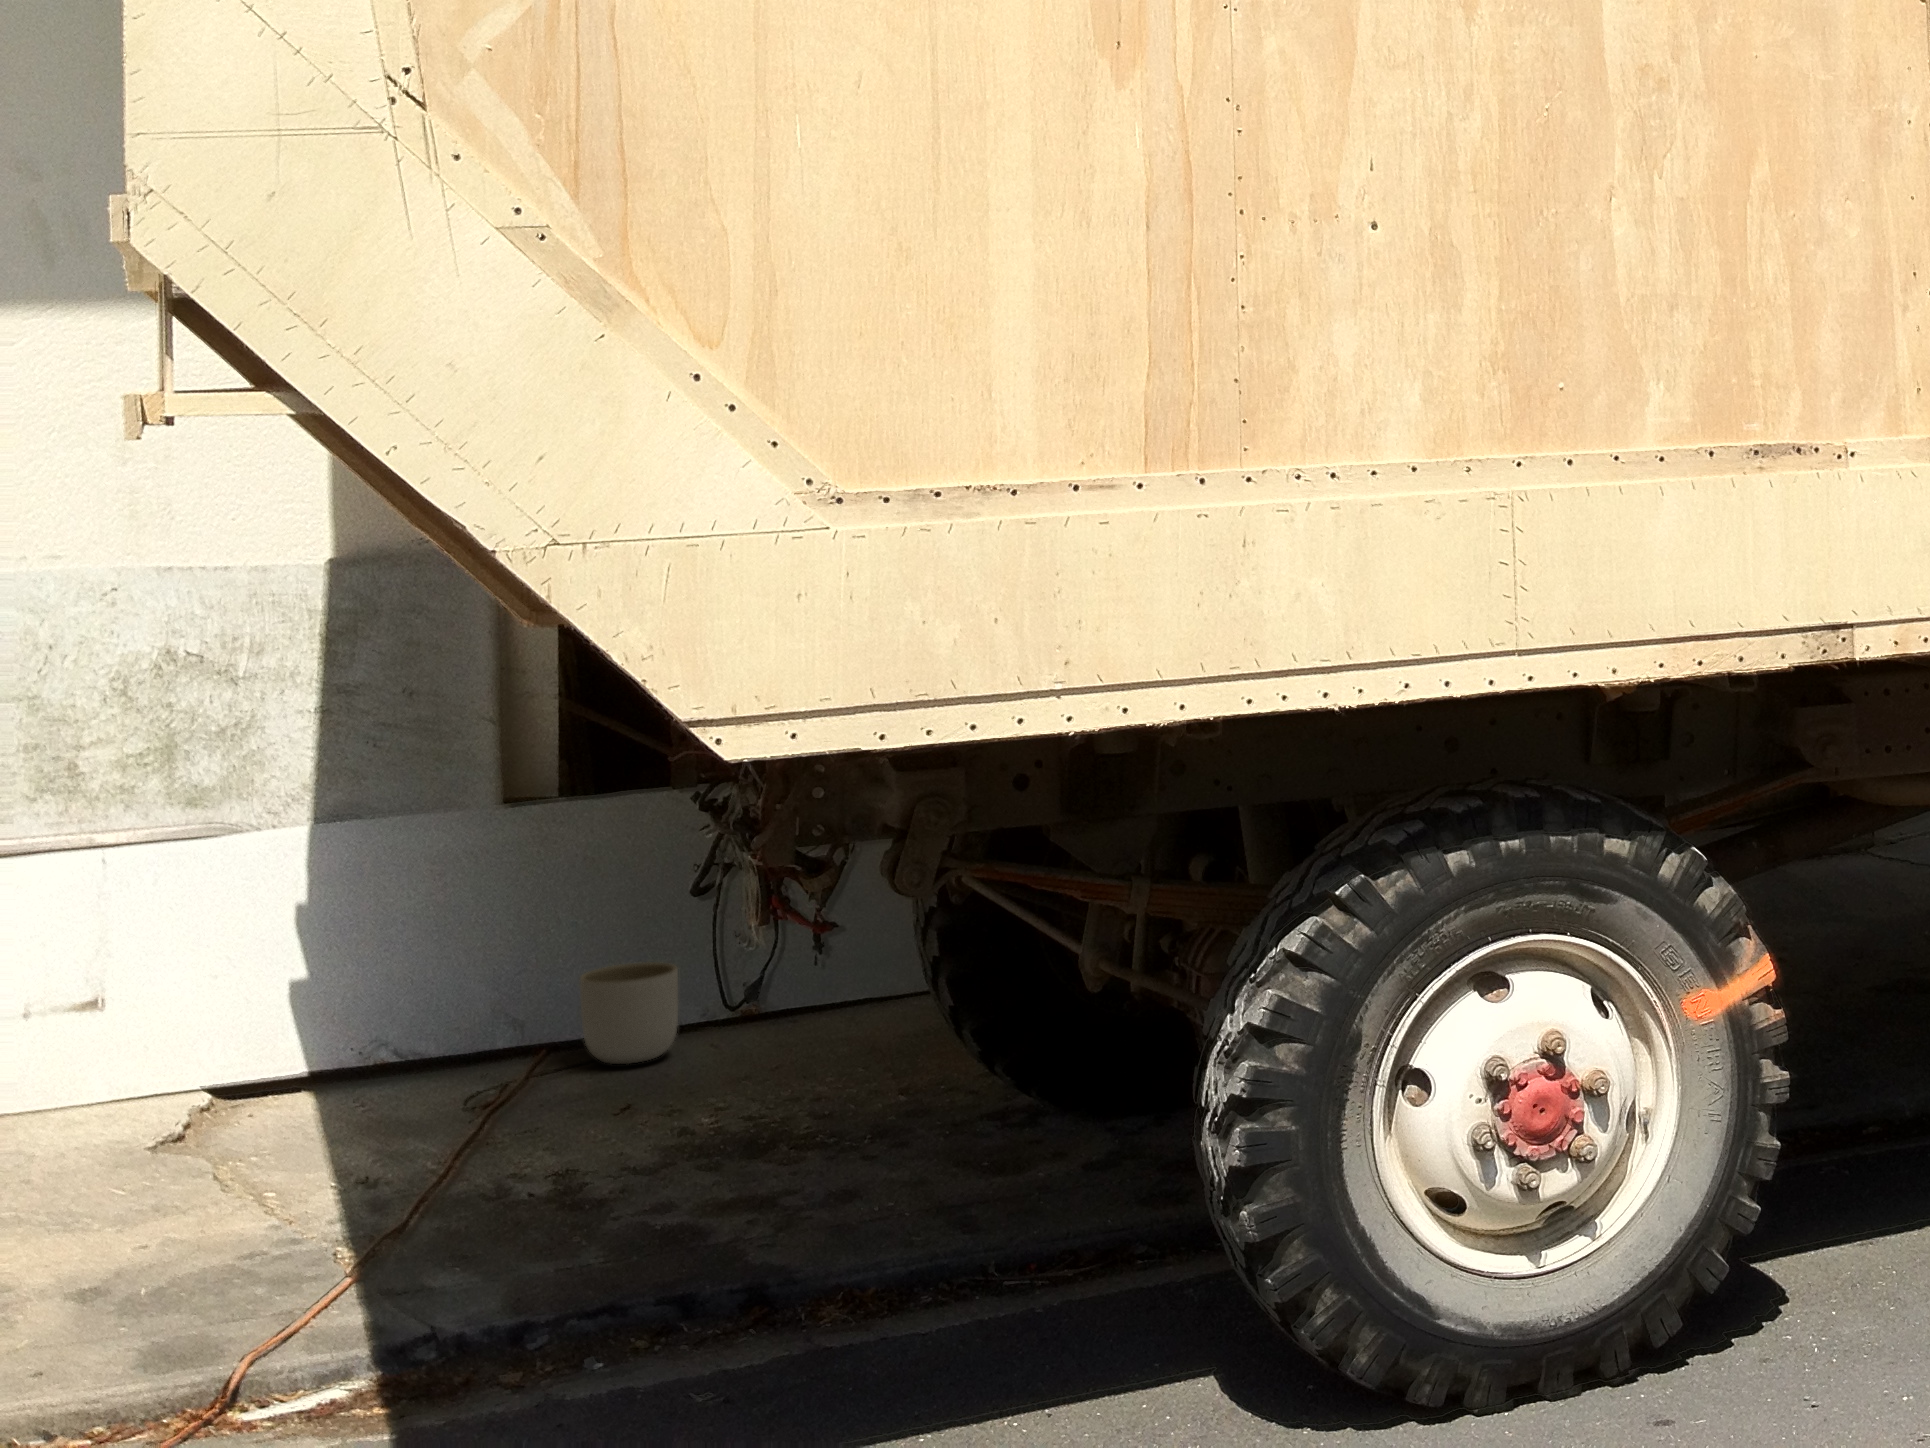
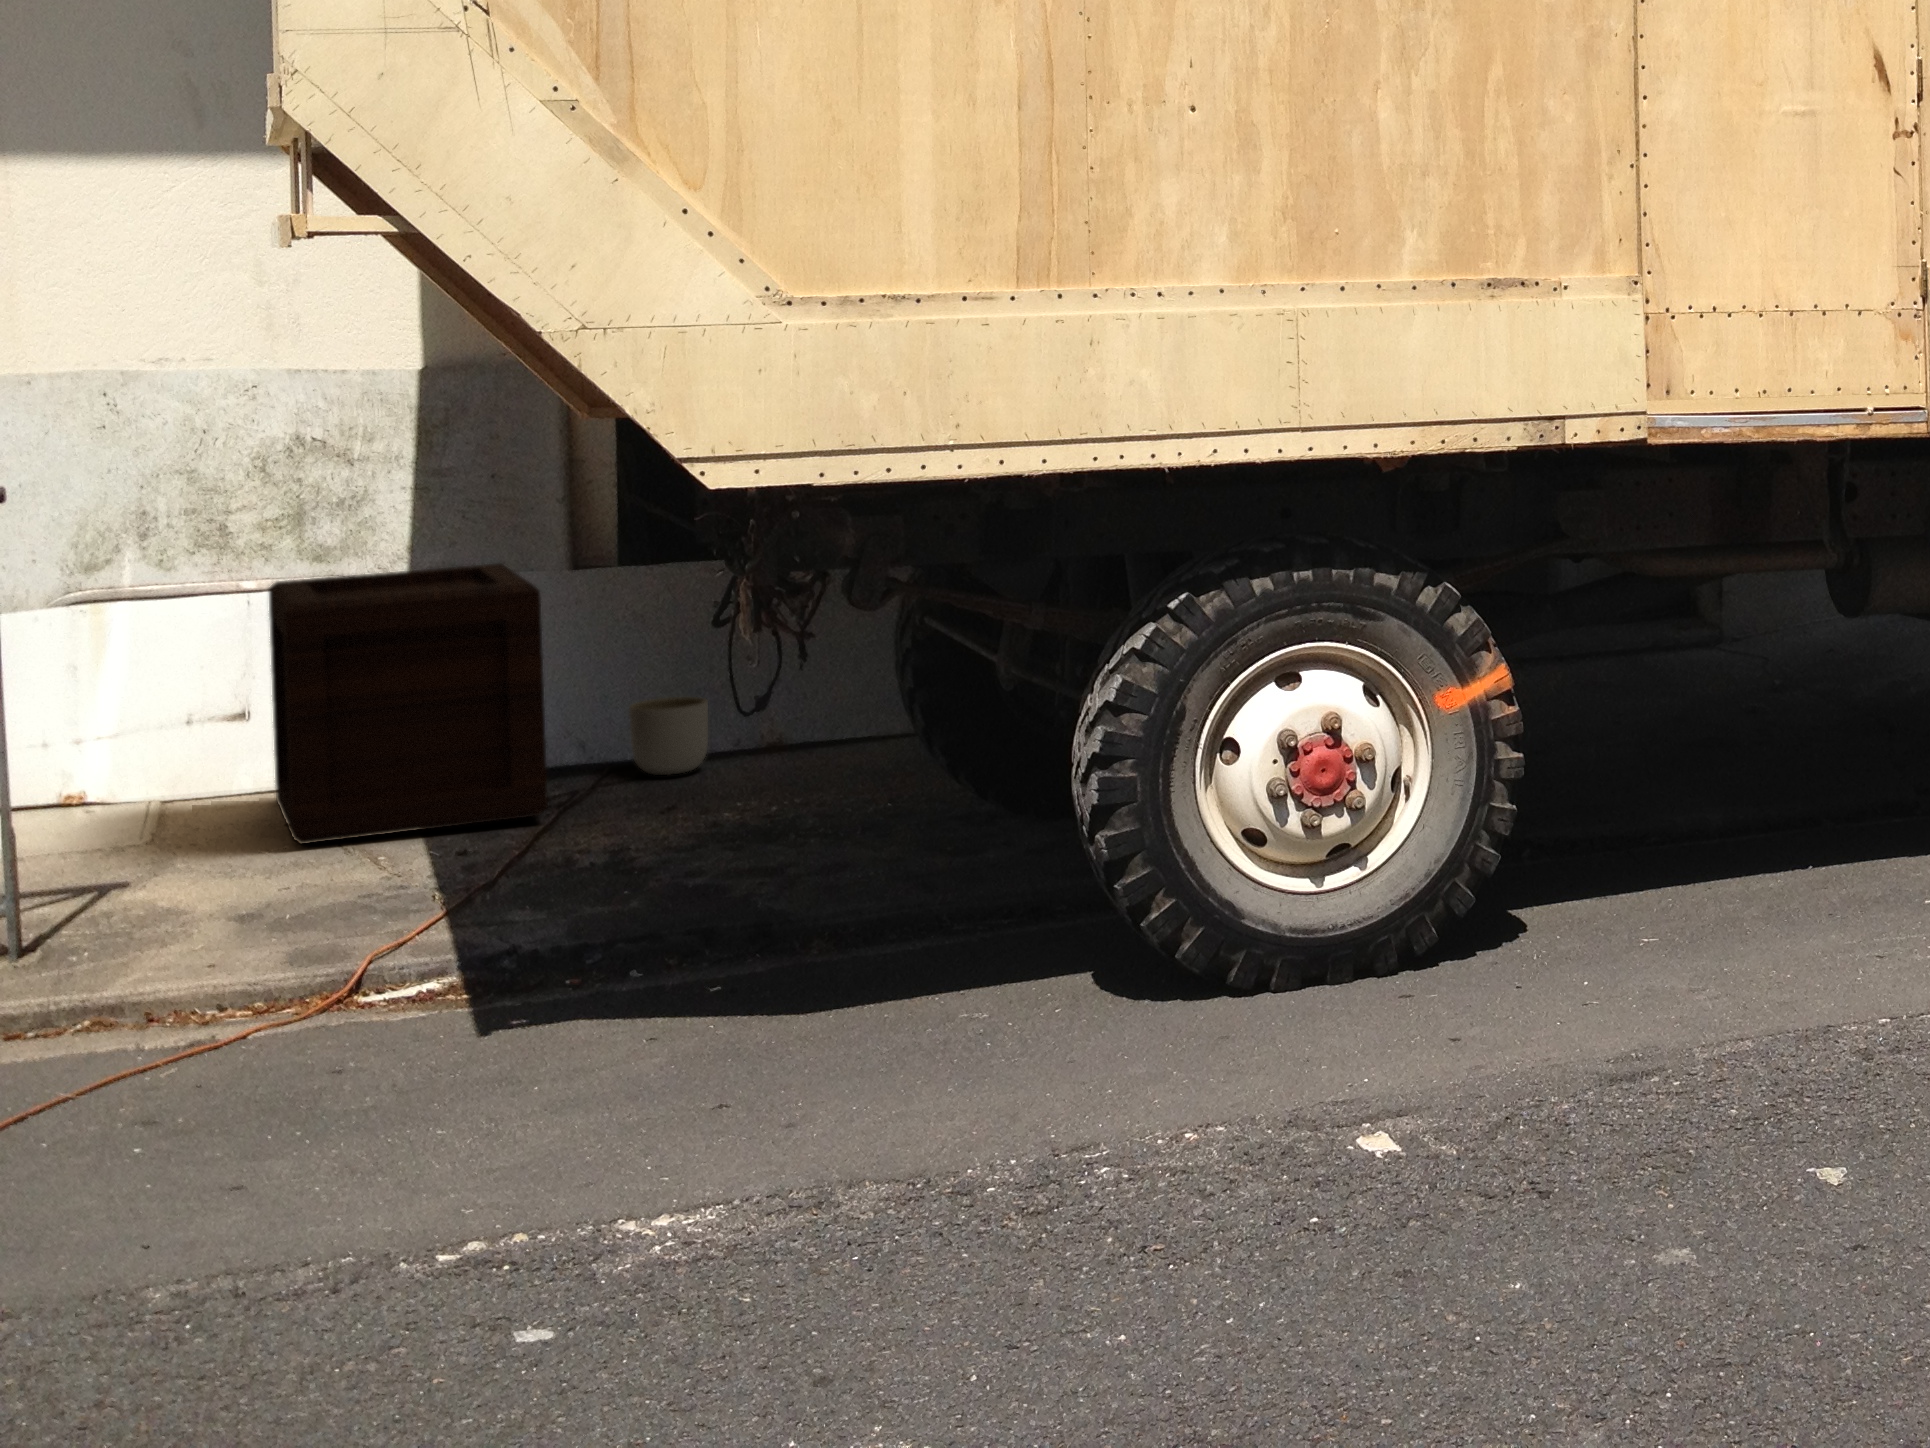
wooden crate: none [124,801,481,1179] -> present [268,563,548,844]

